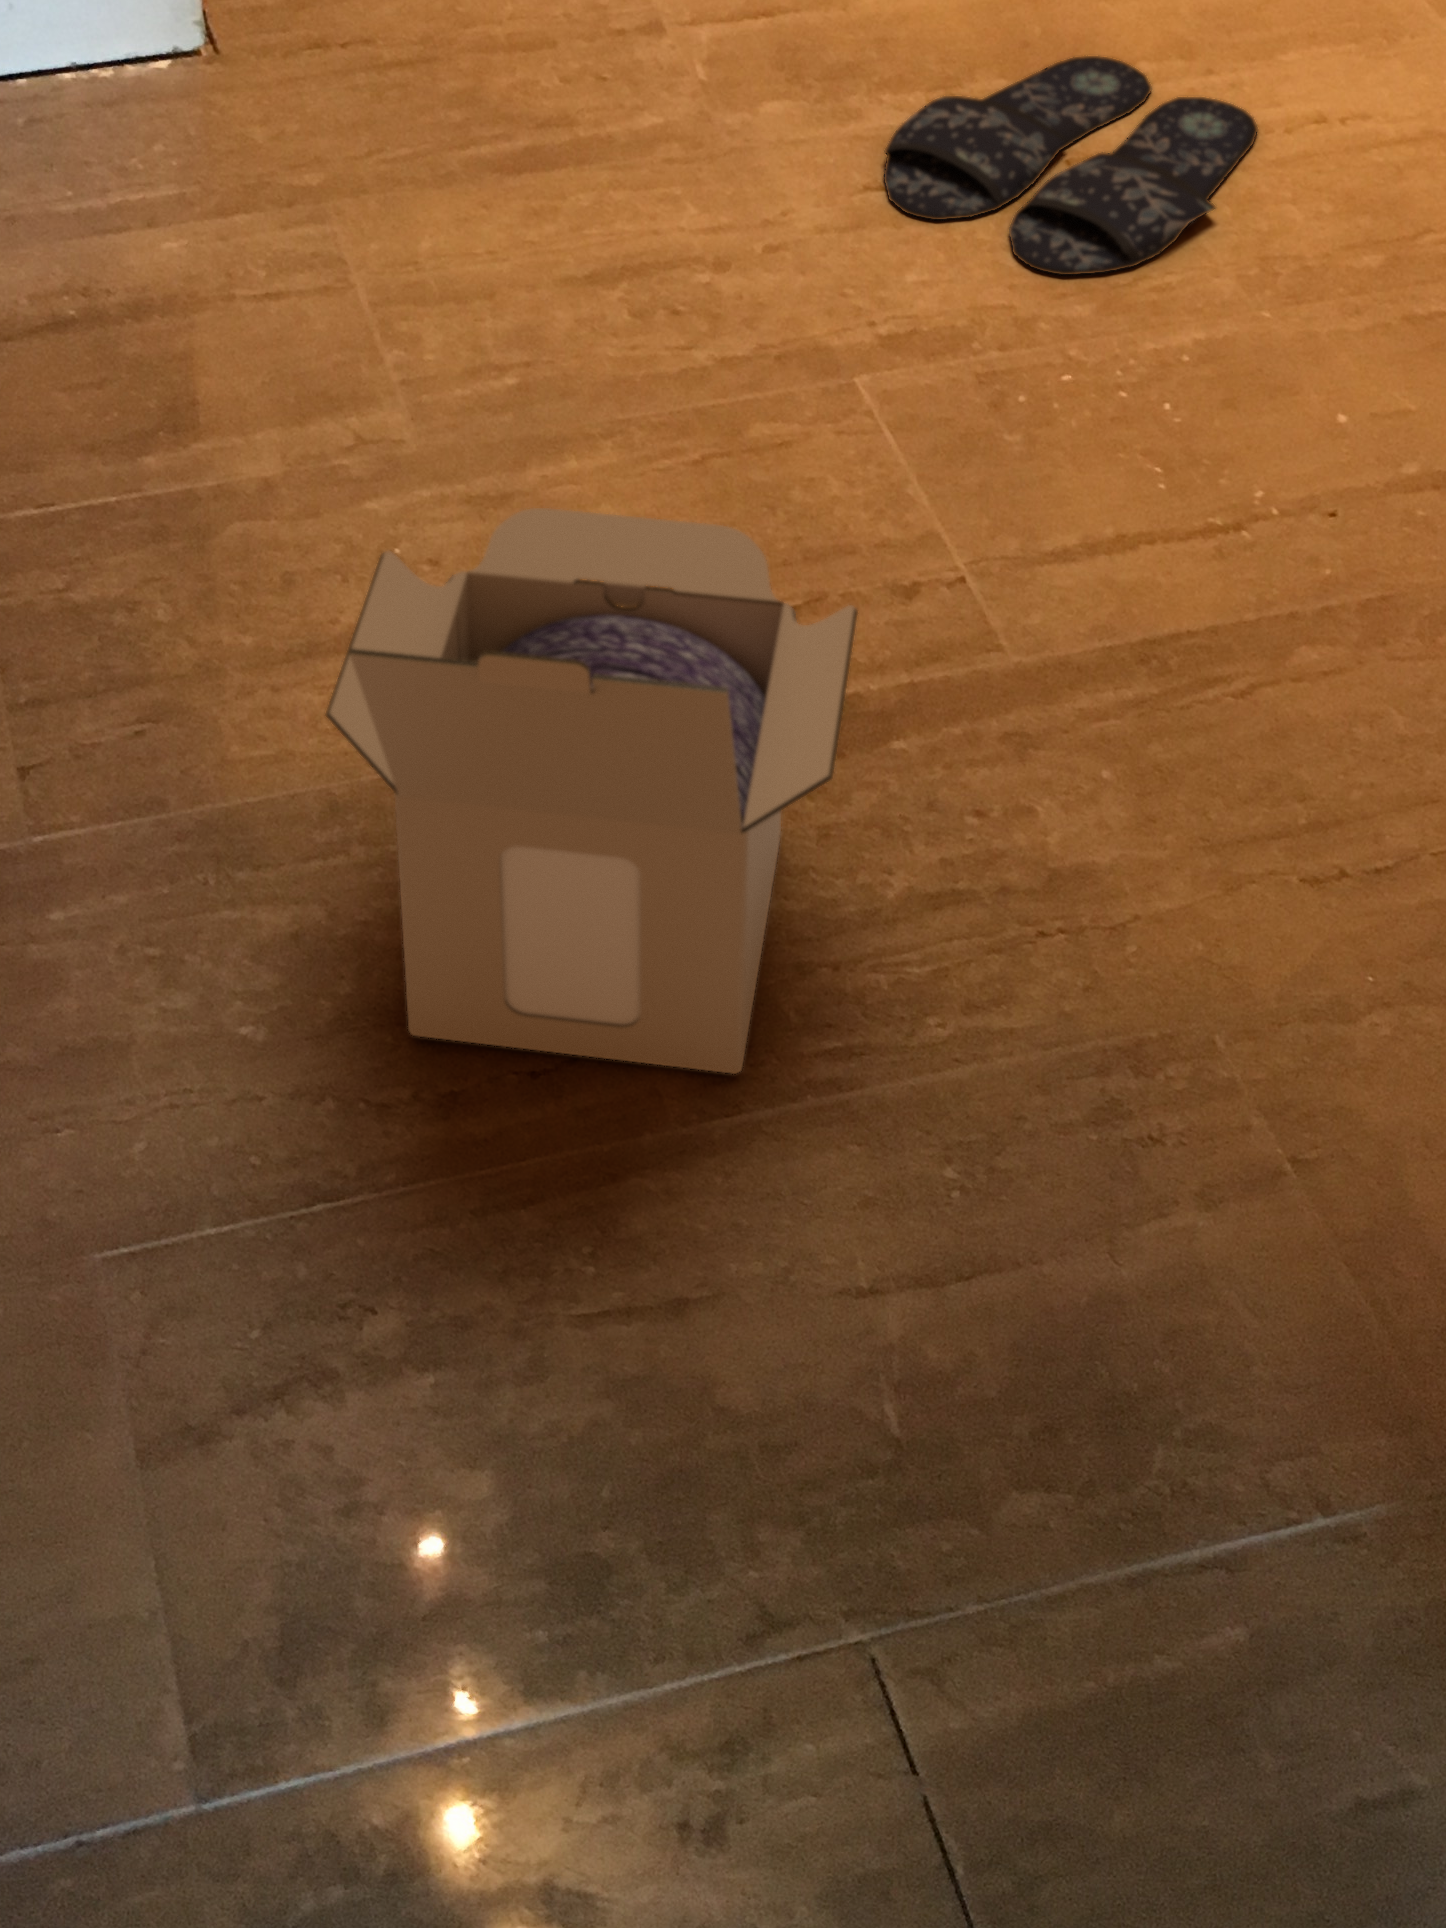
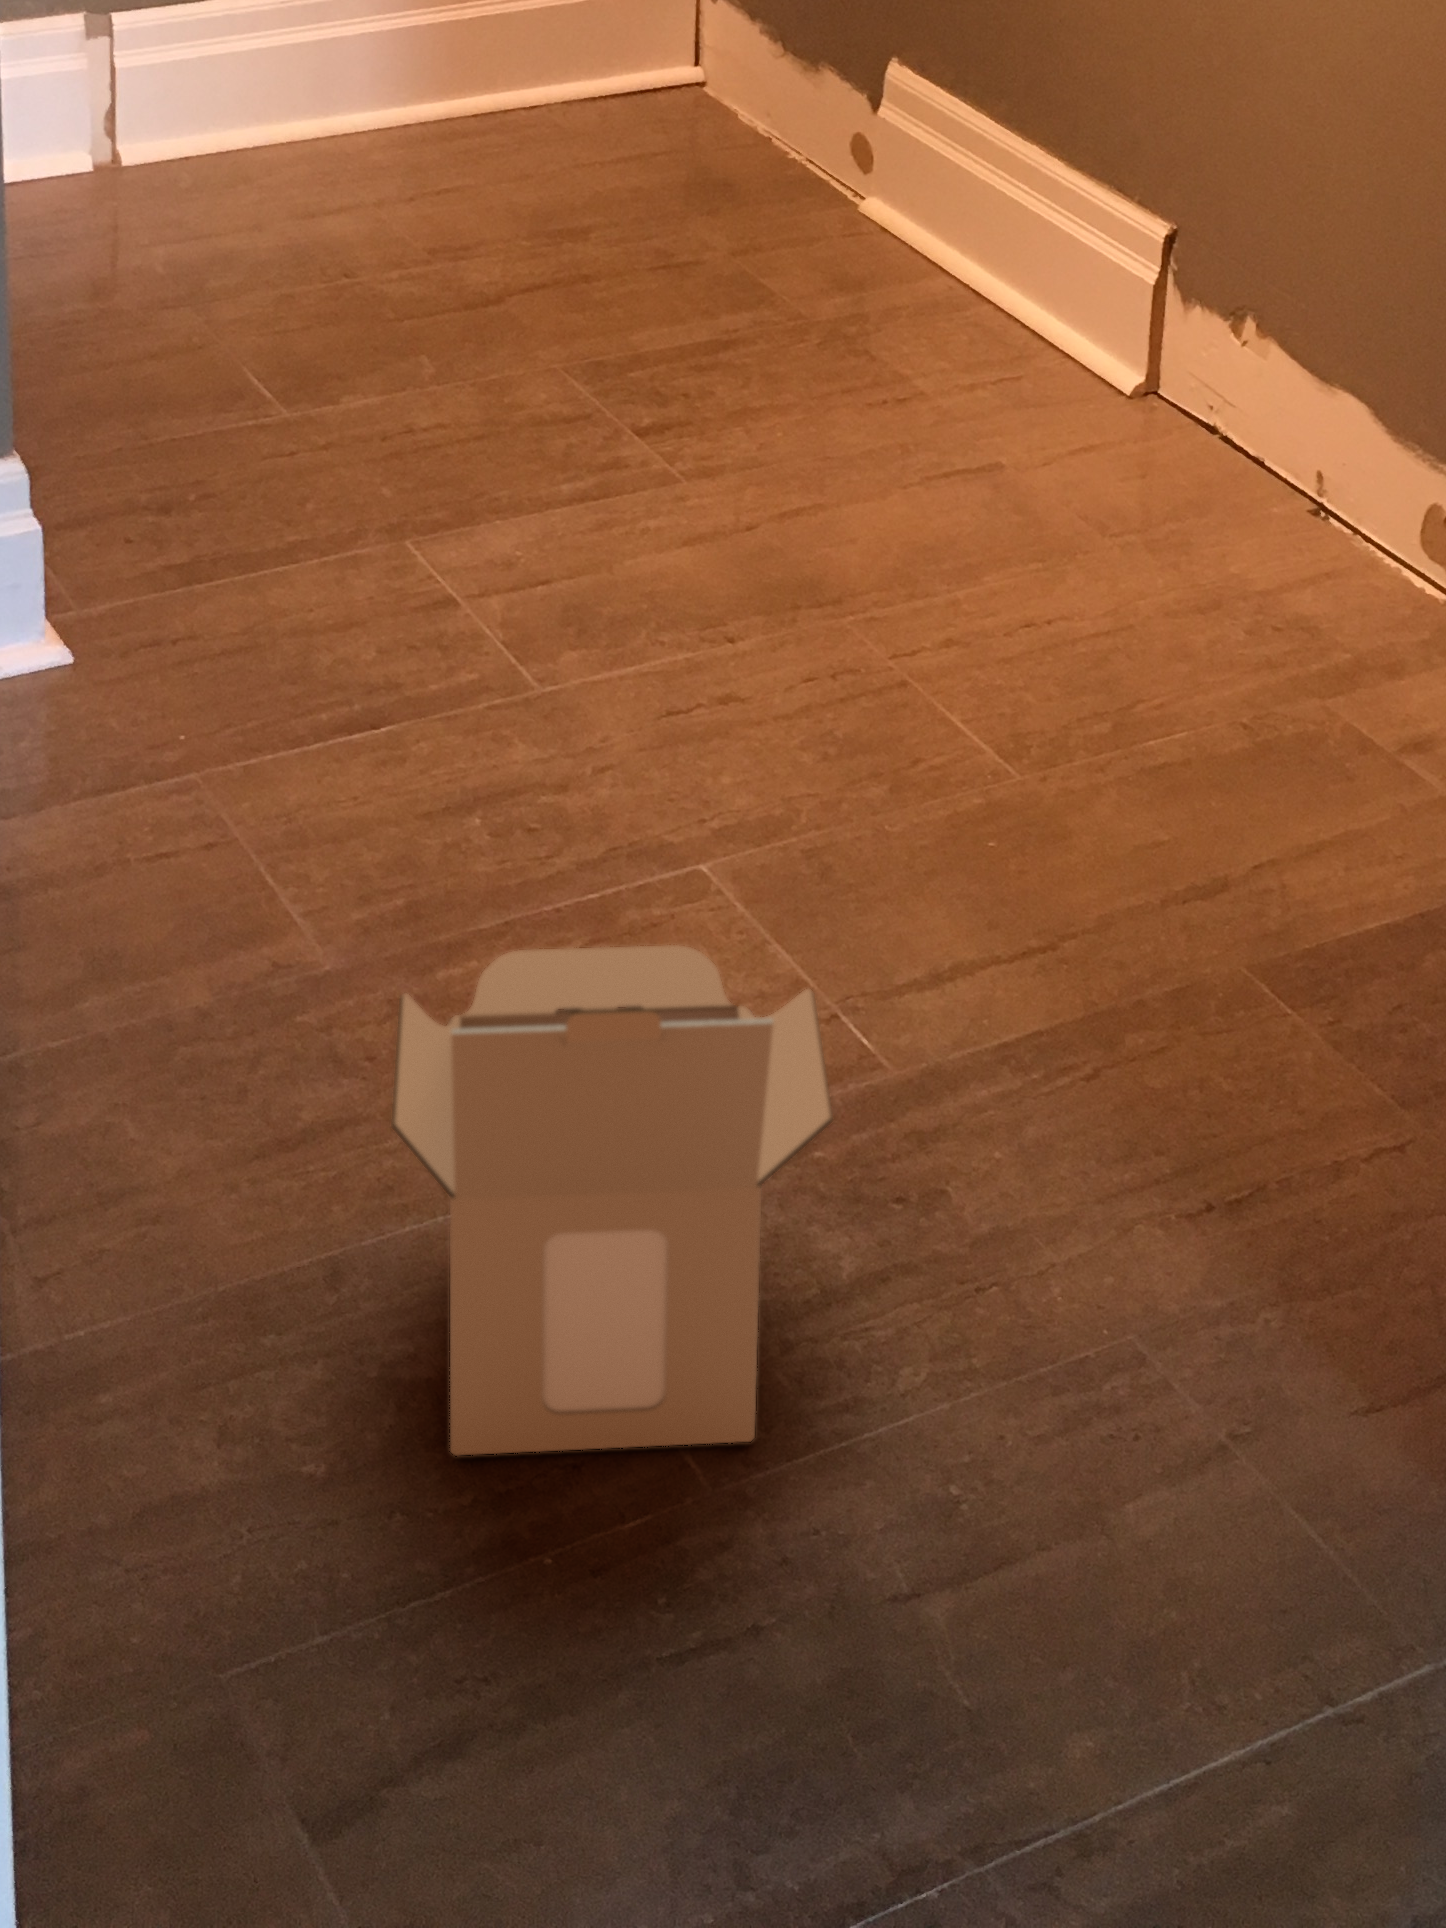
slippers: present [884,56,1257,275] -> none [675,591,980,765]

